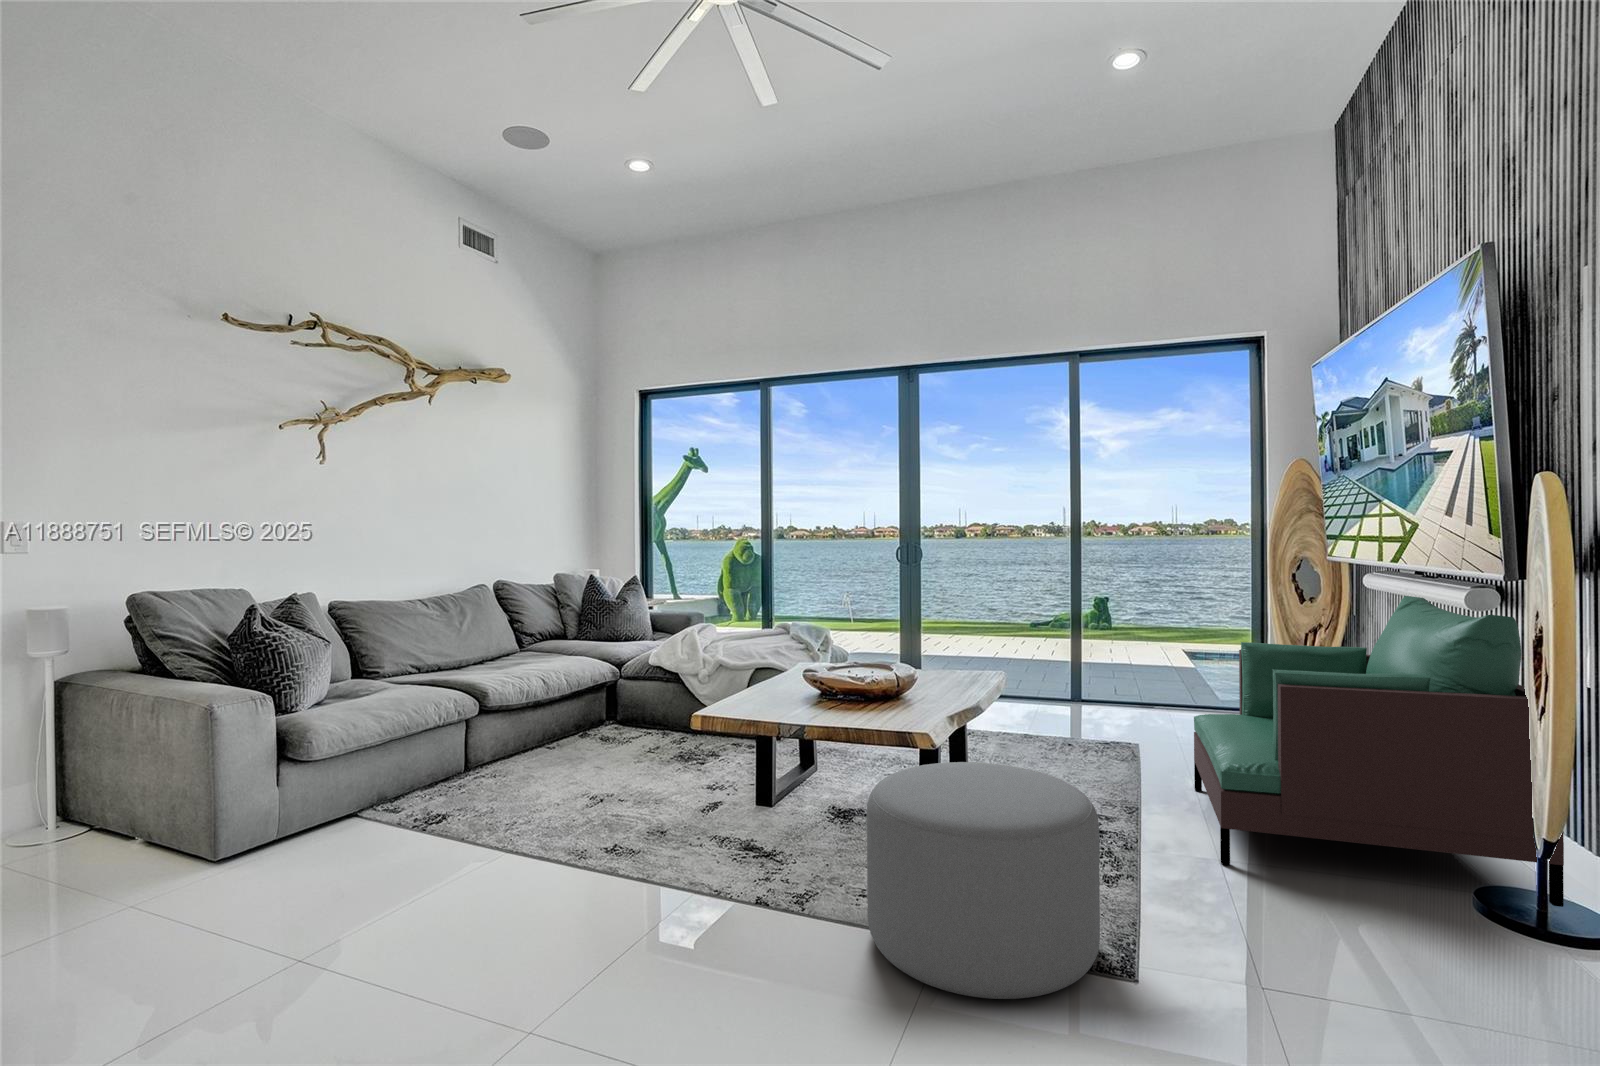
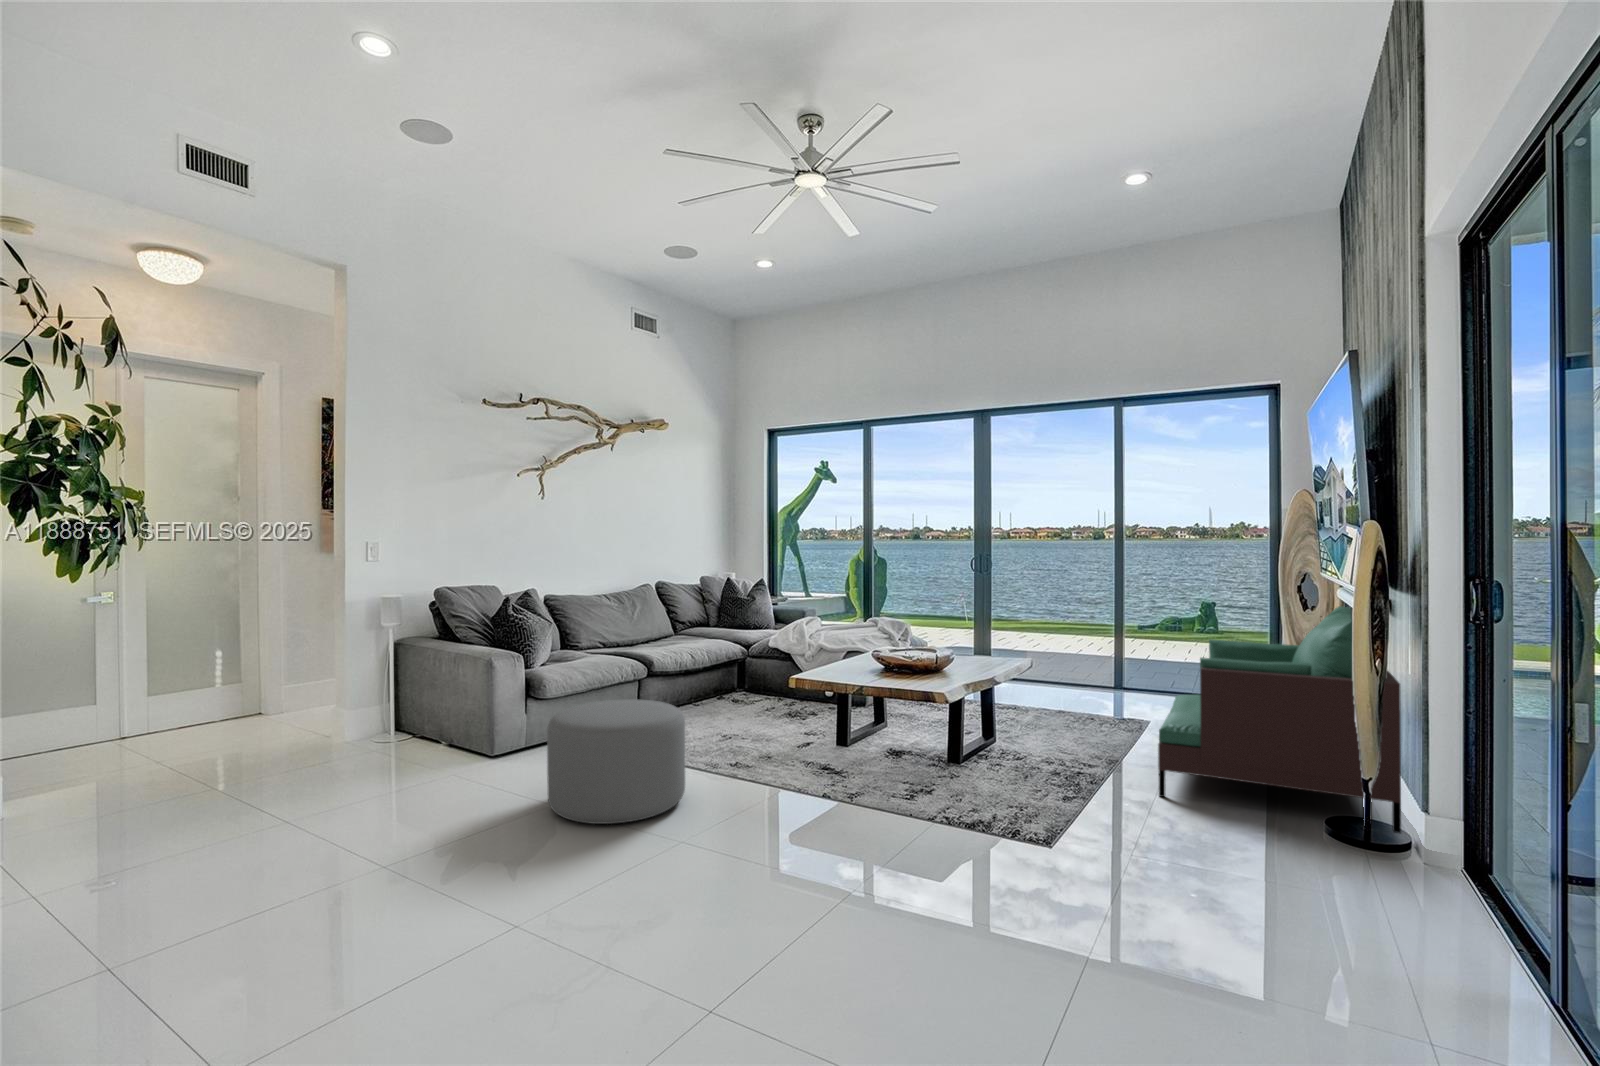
ottoman: present [867,762,1100,999] -> present [547,699,685,824]

